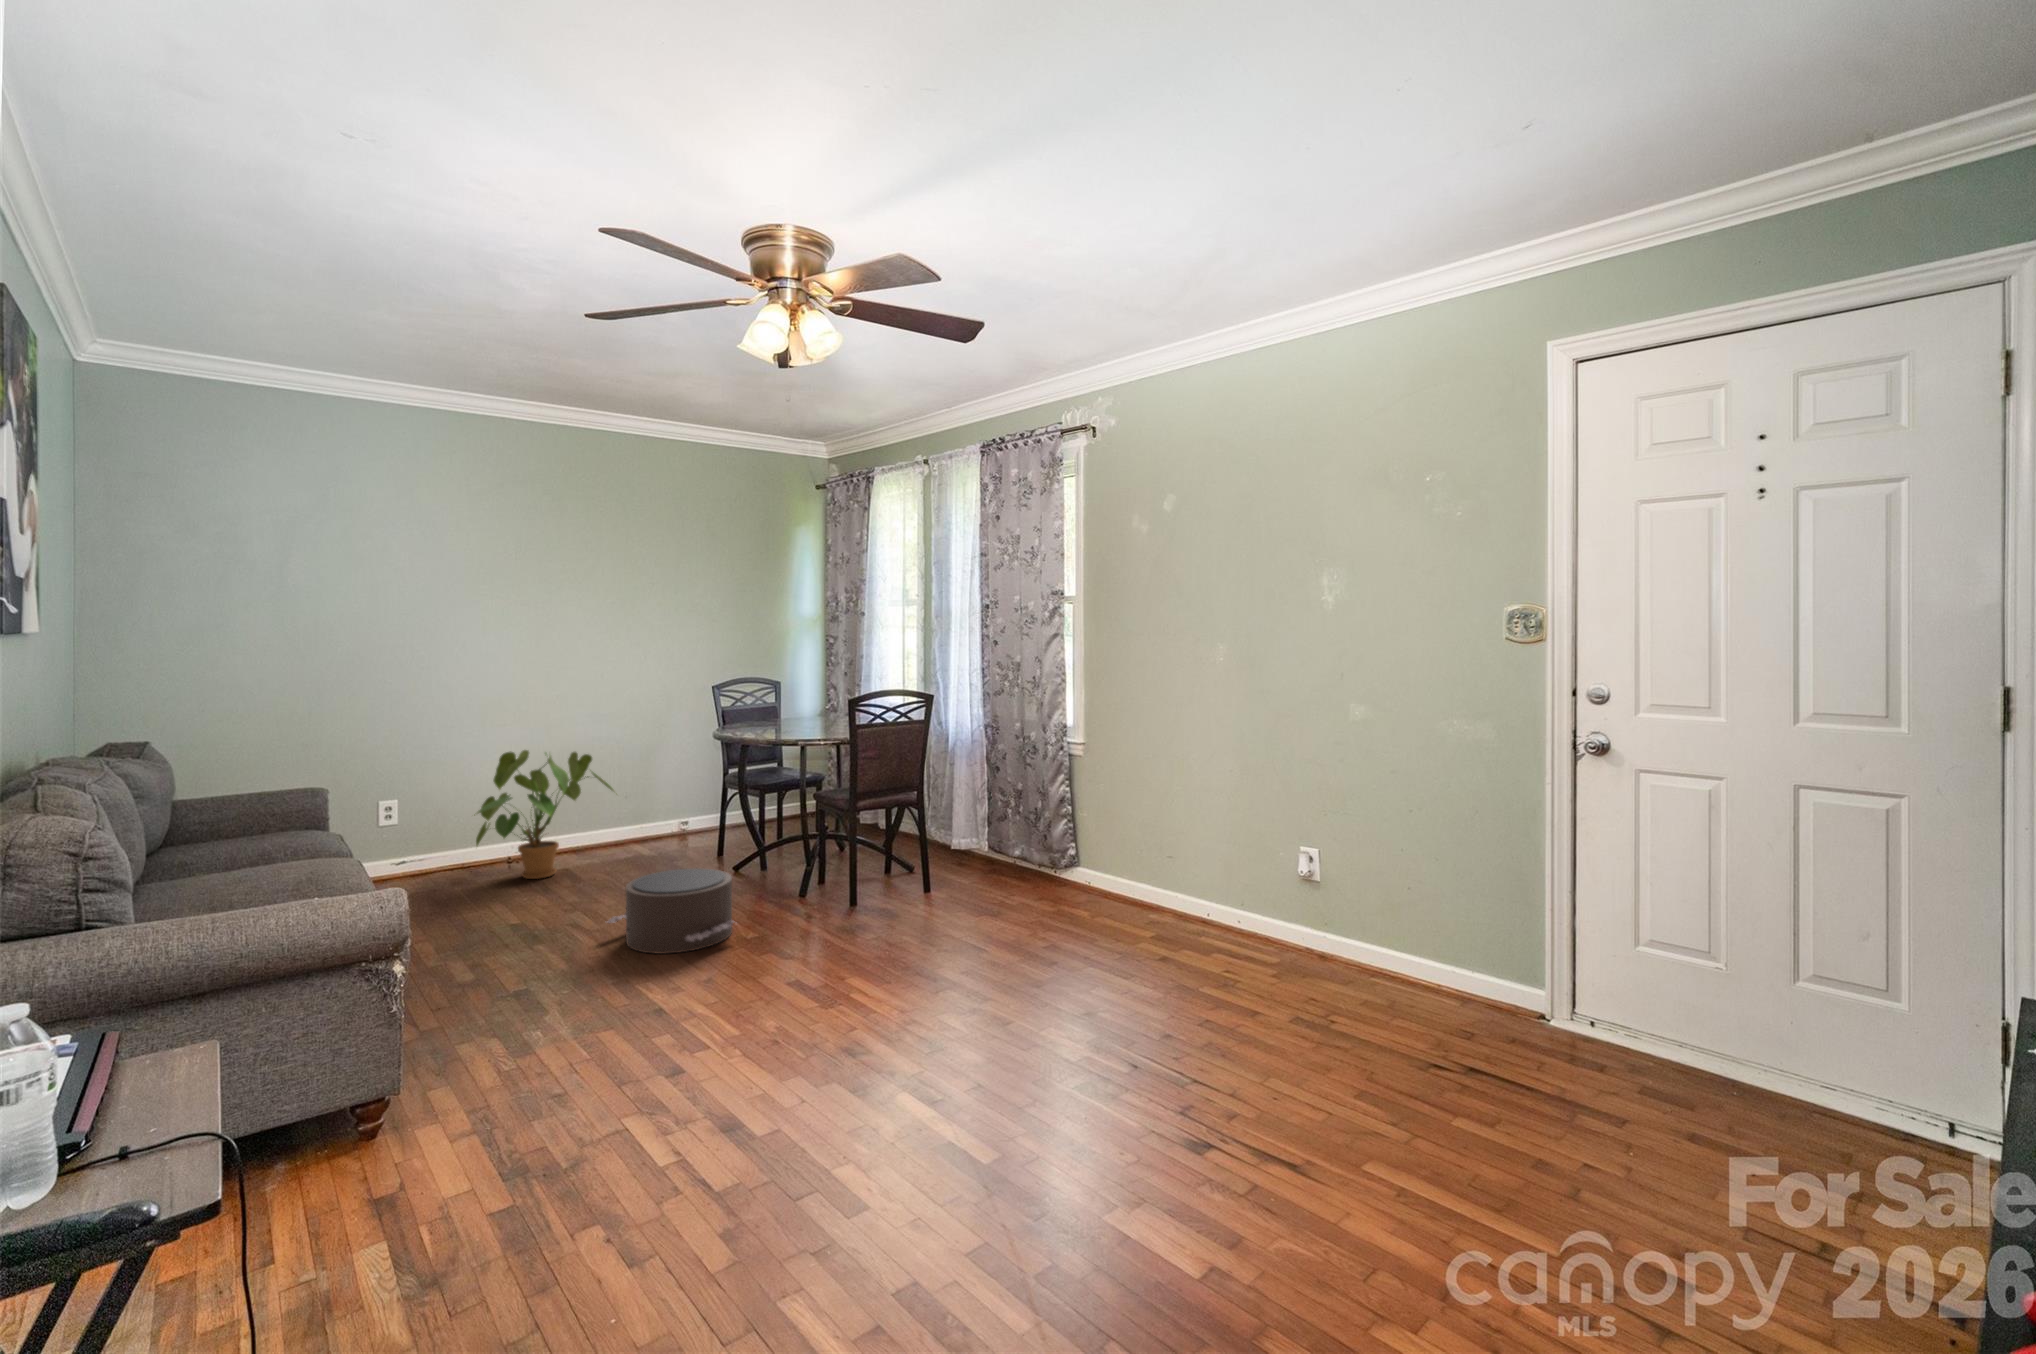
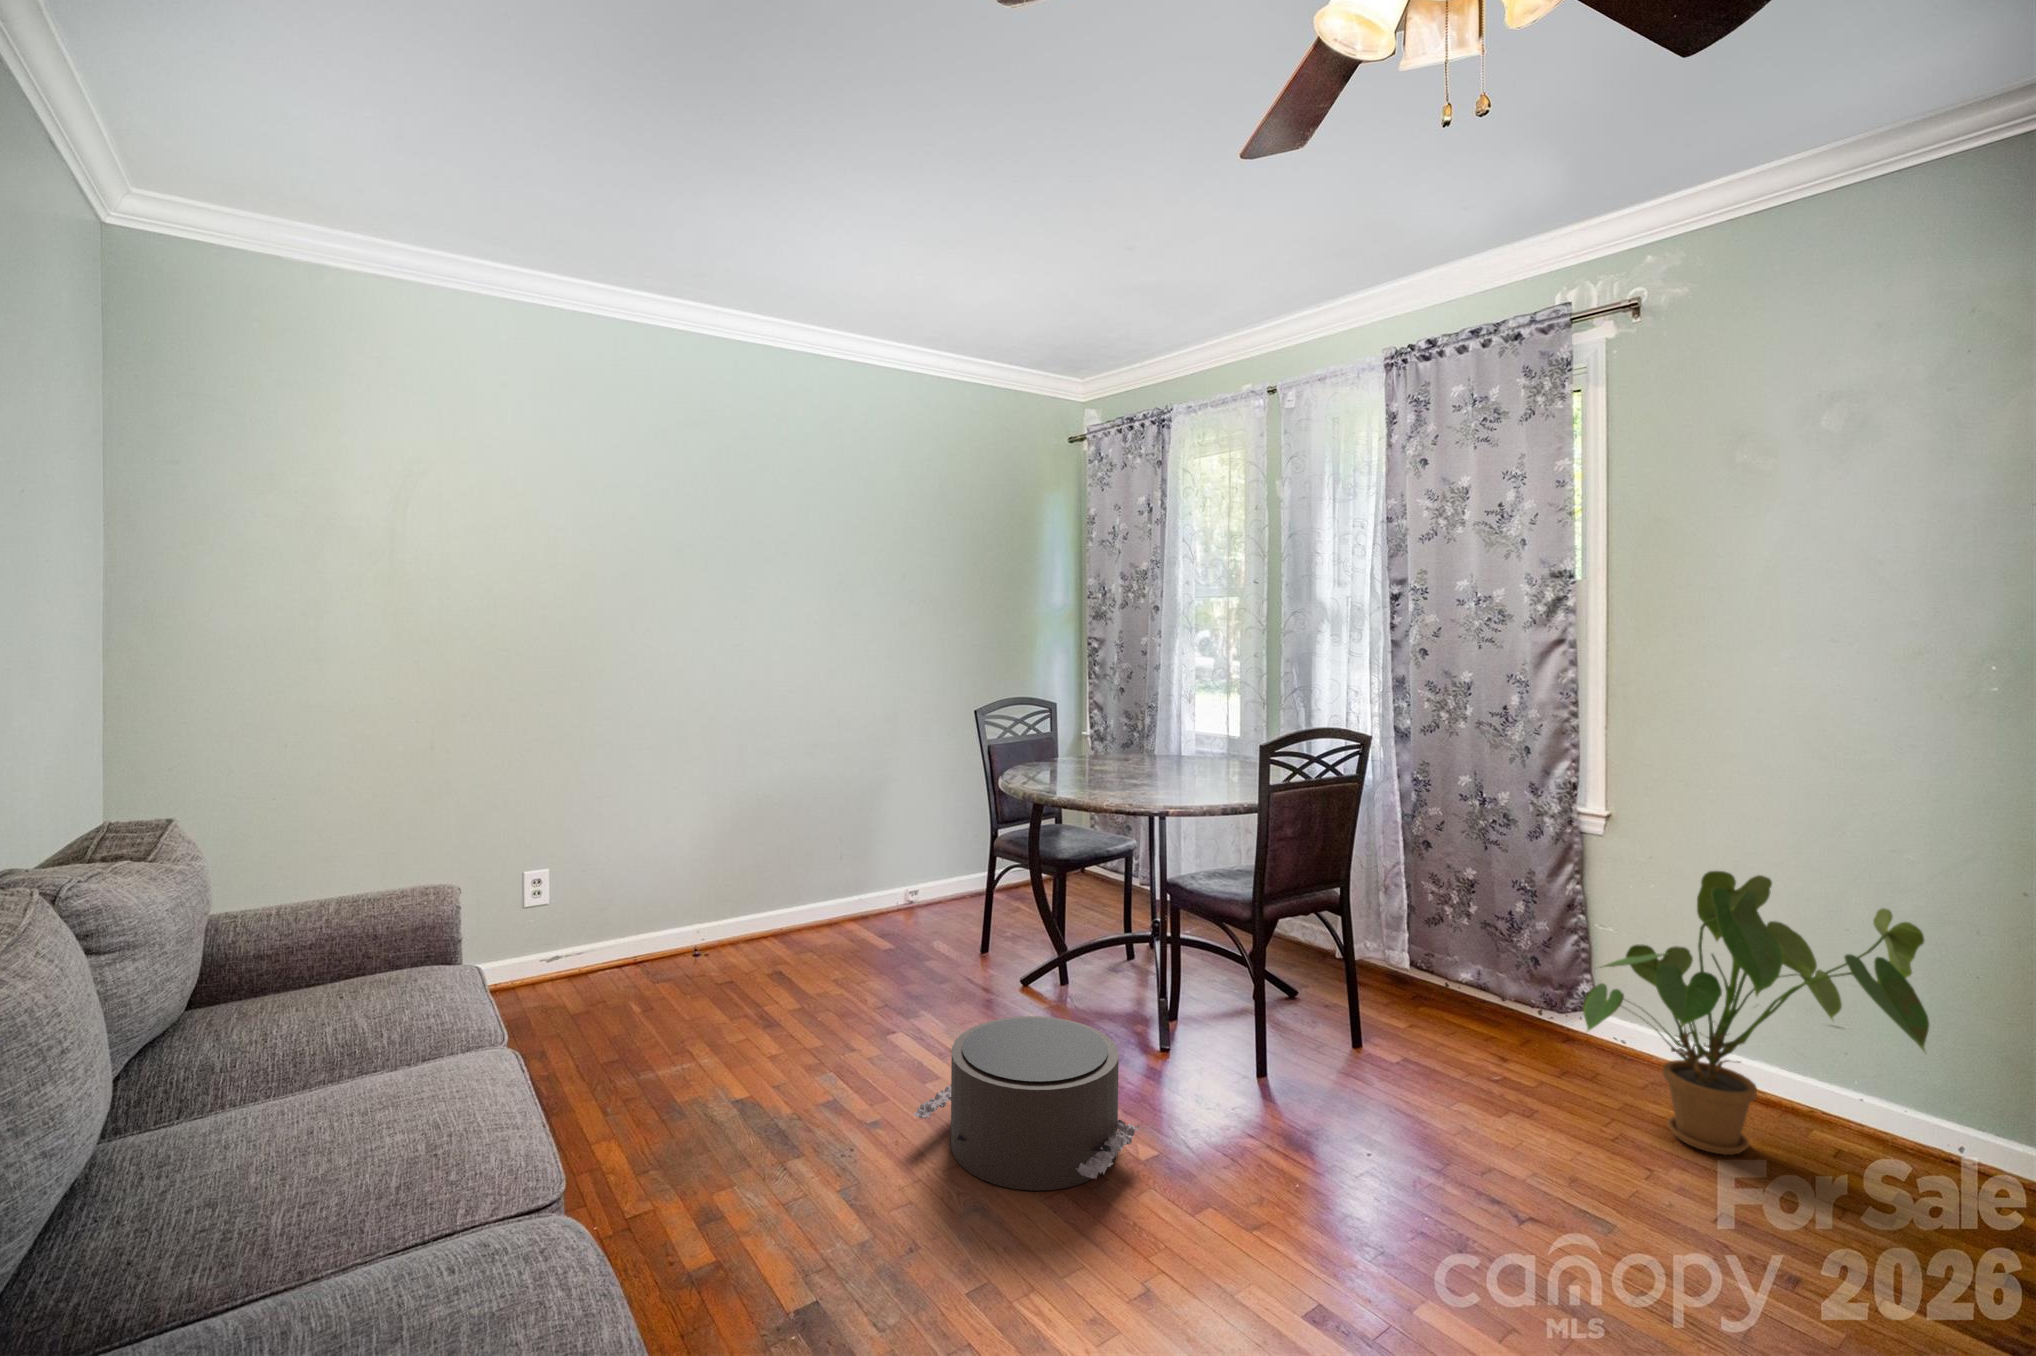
house plant: present [474,750,614,879] -> present [1583,871,1929,1155]

